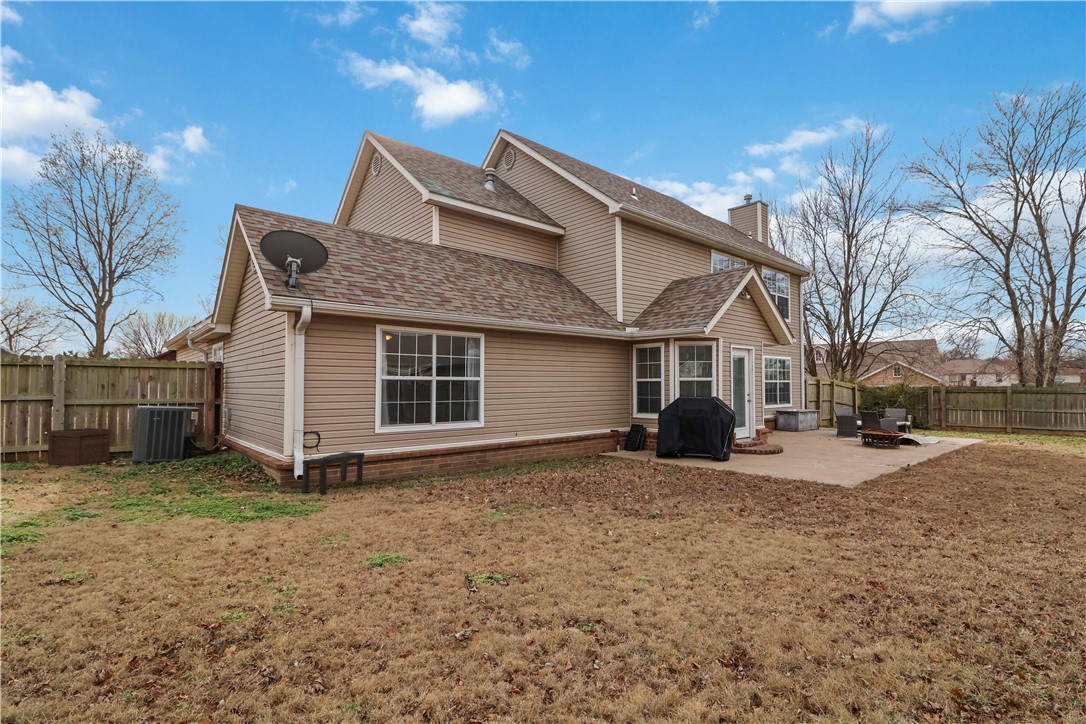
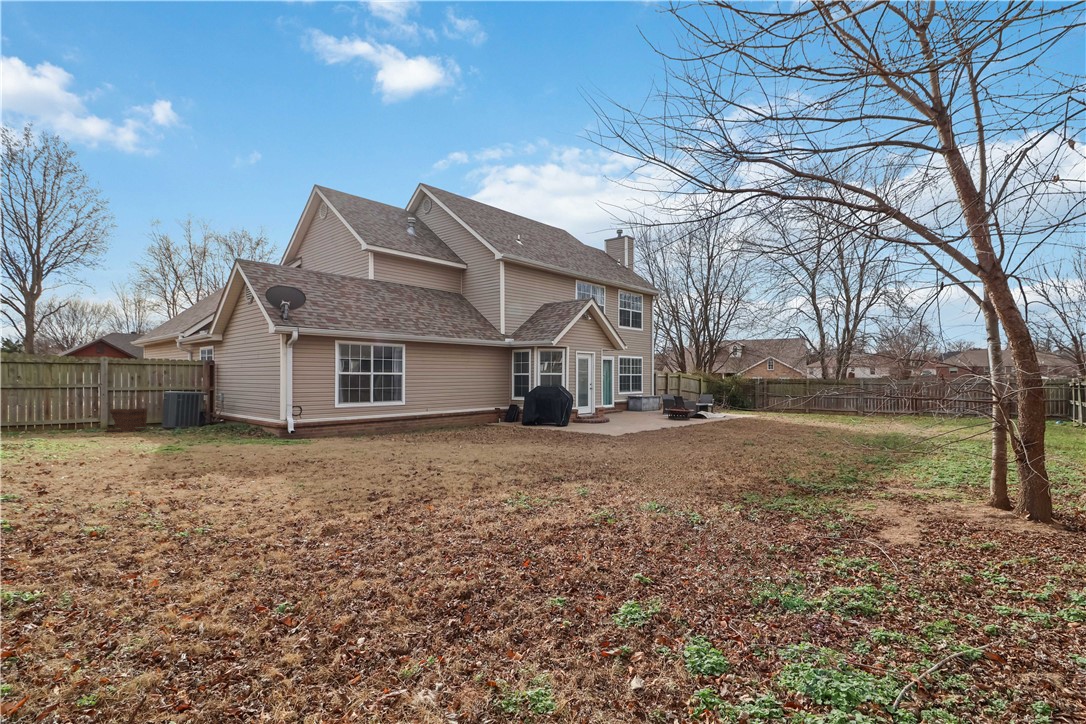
bench: present [302,452,365,494] -> none [294,418,330,440]

